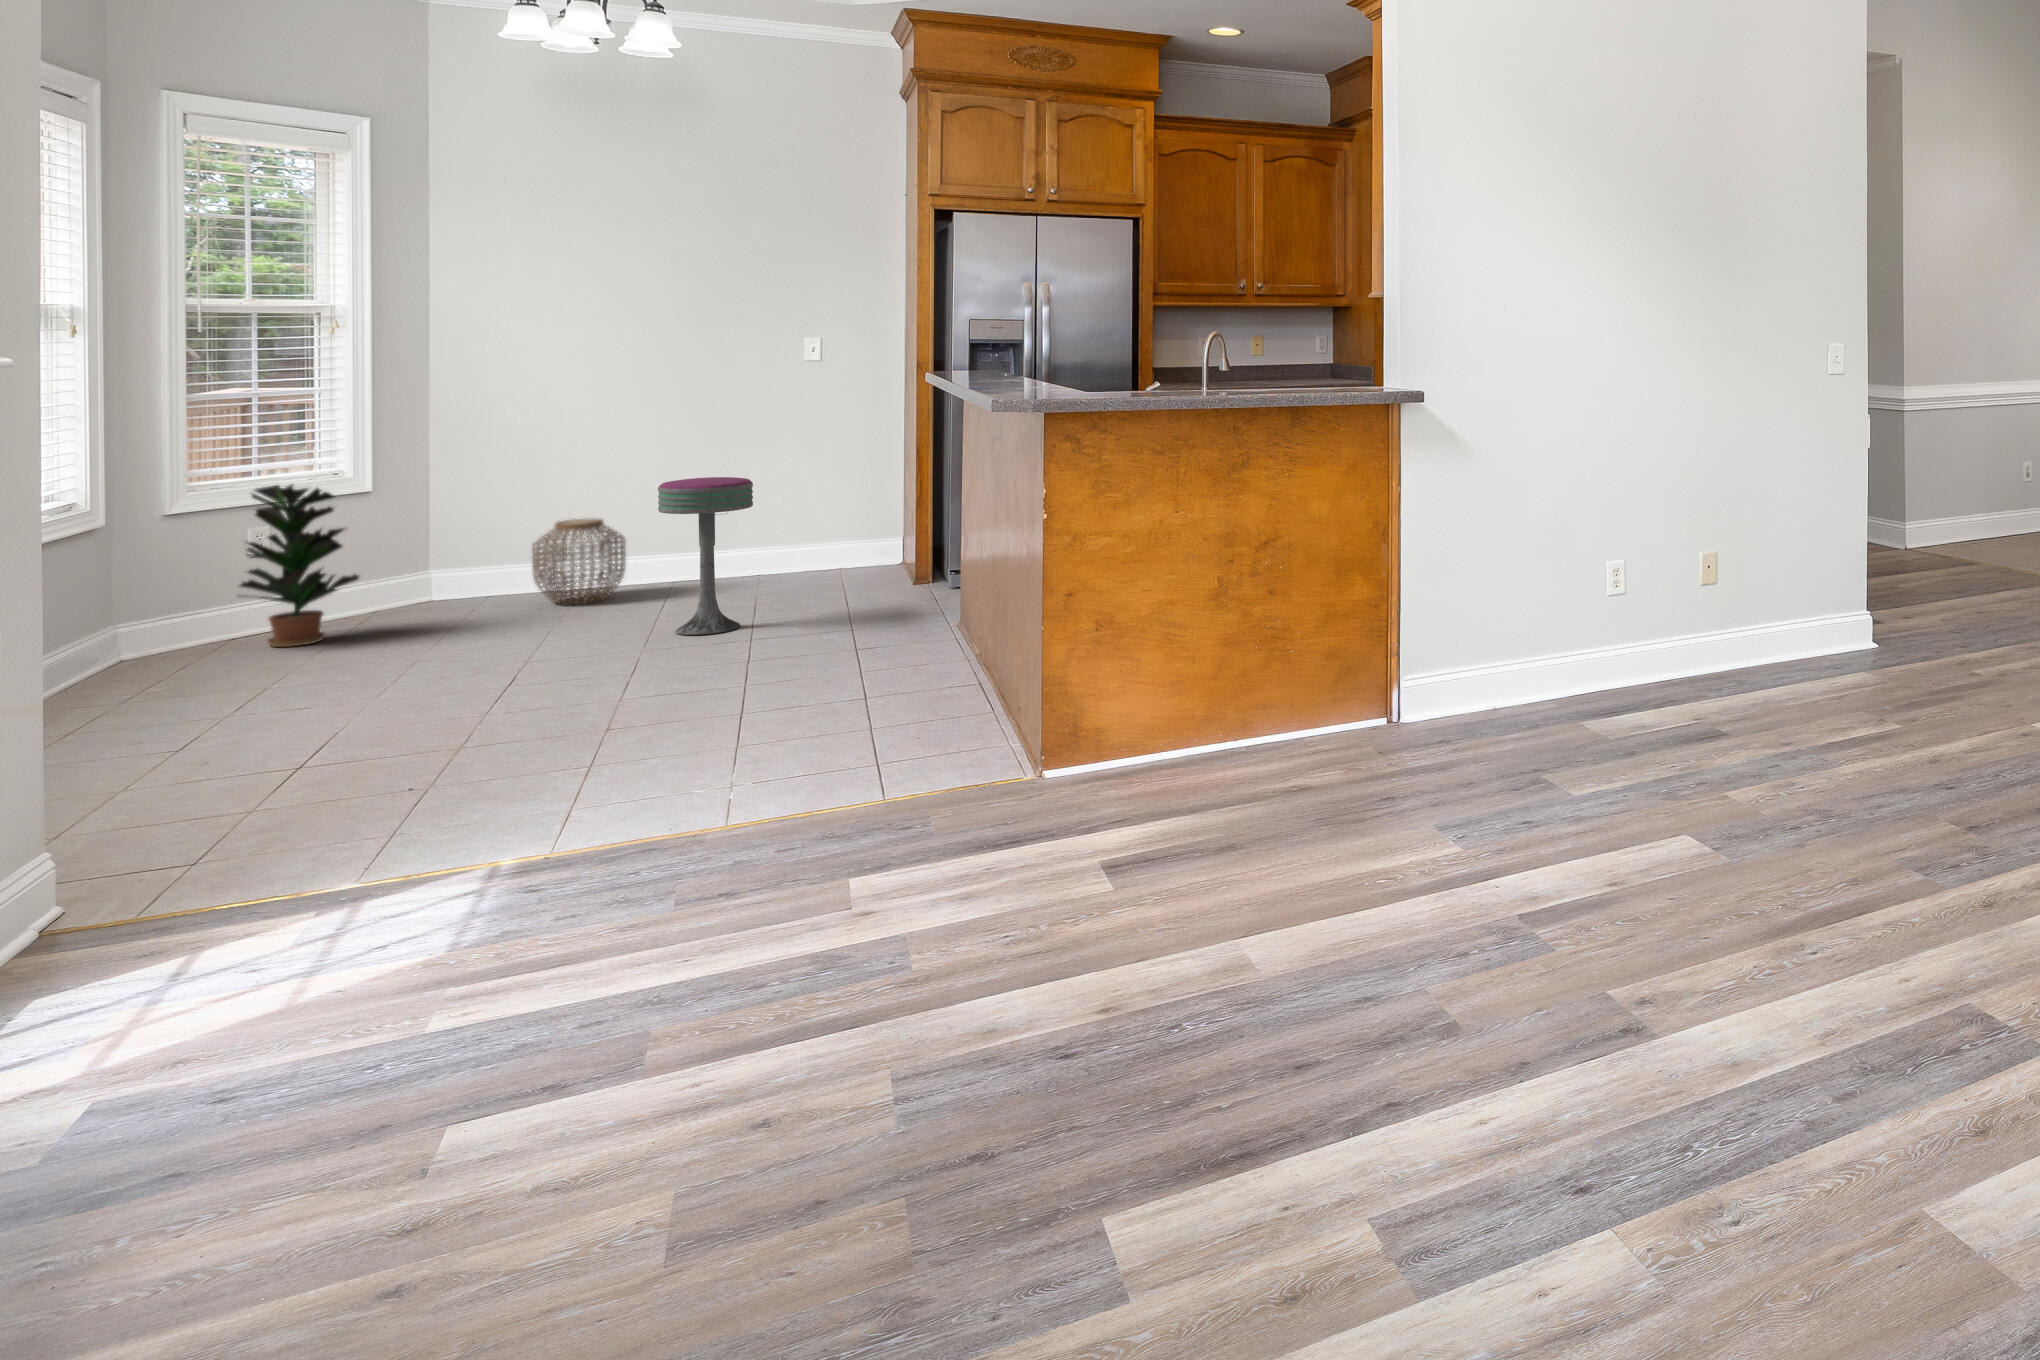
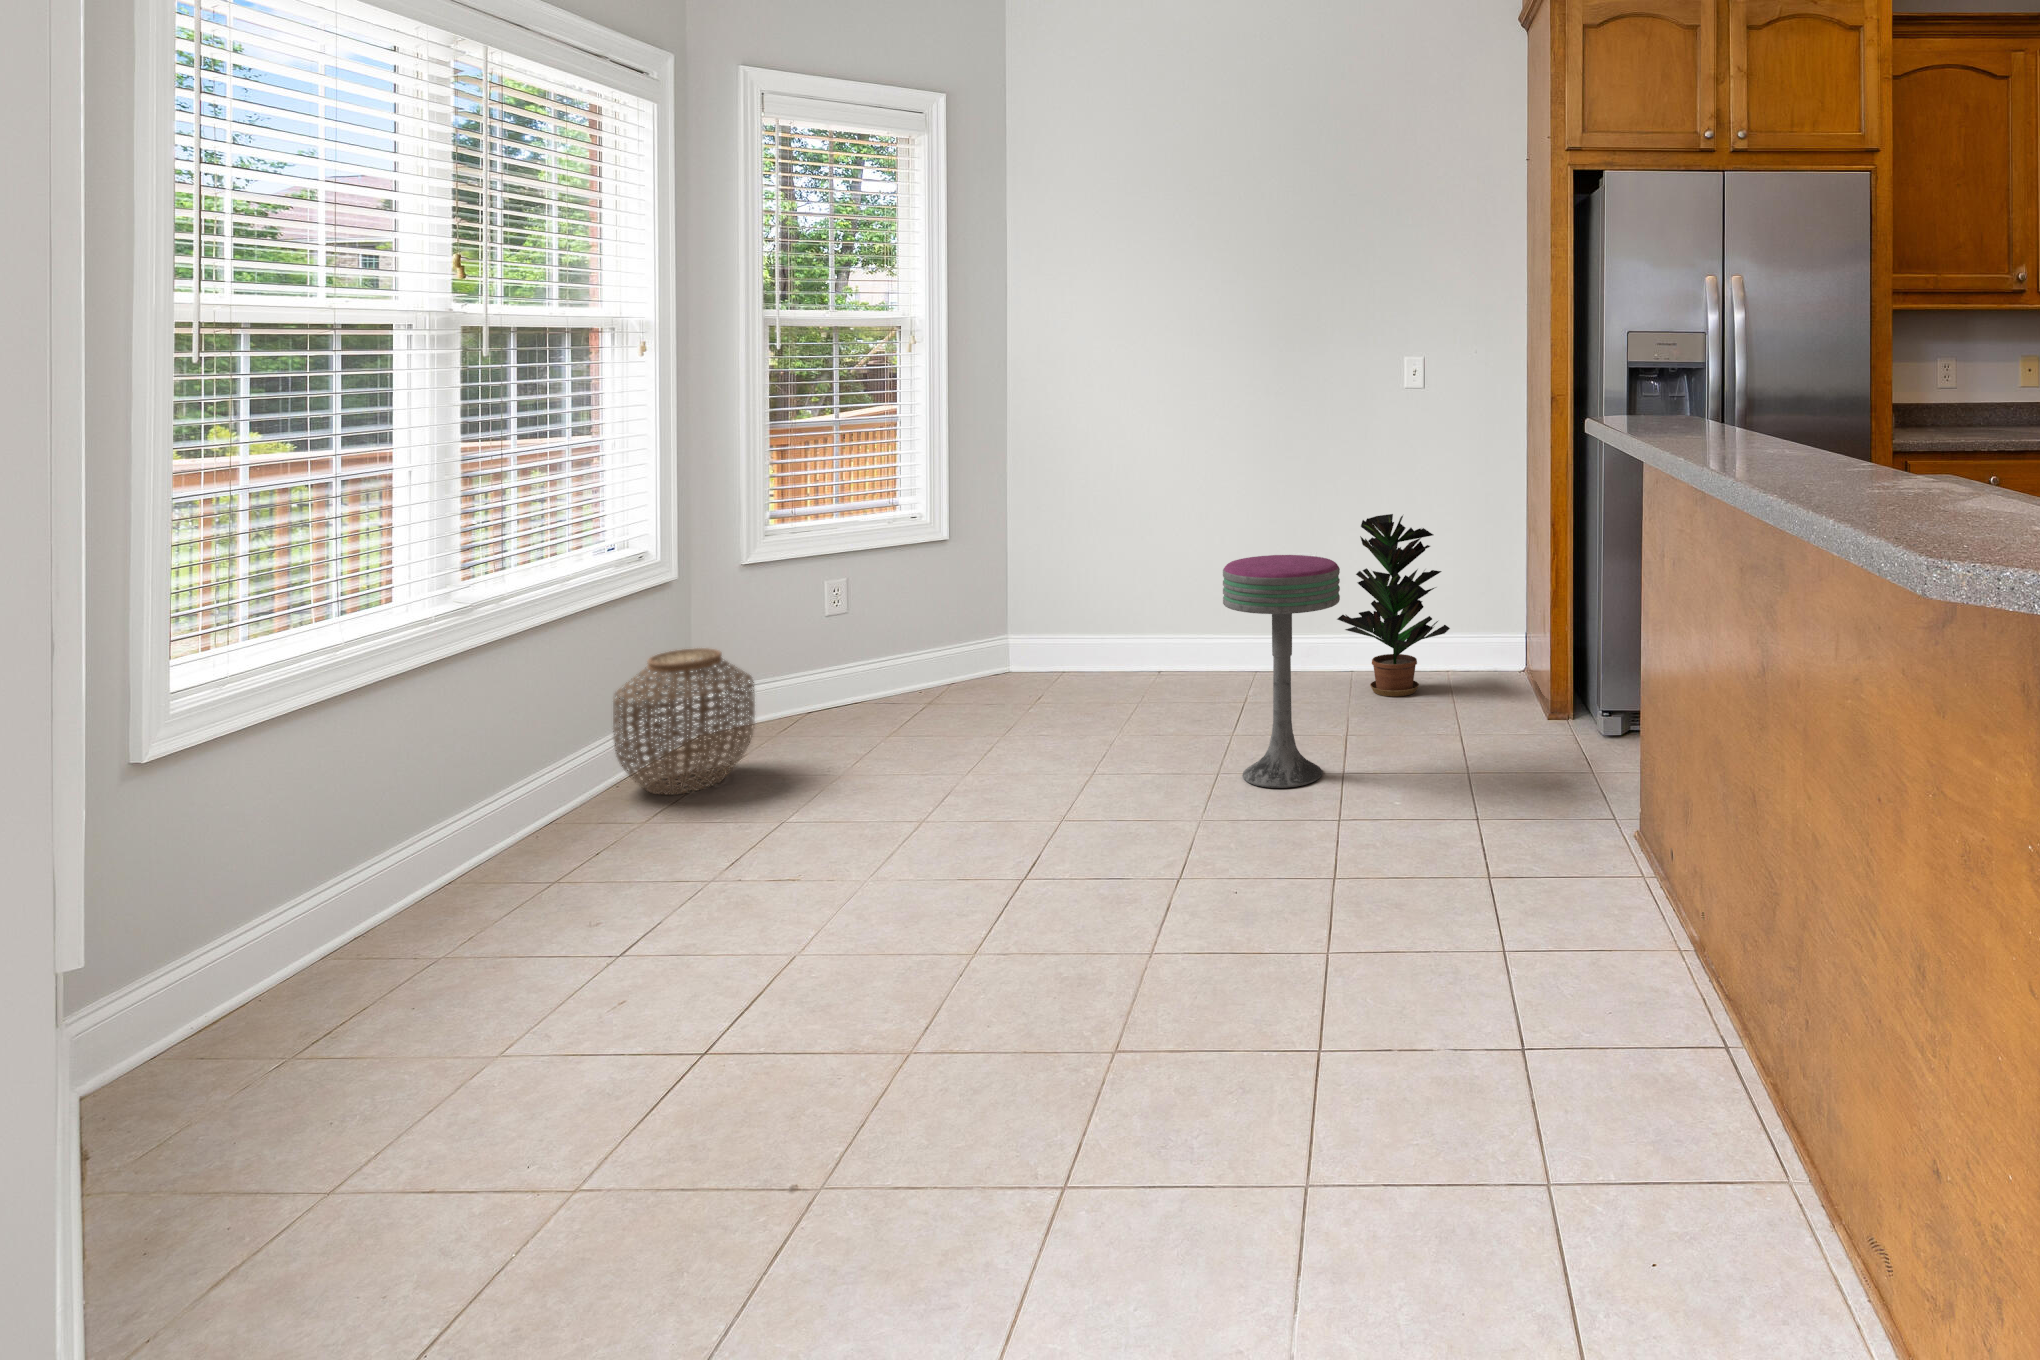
potted plant: present [240,485,359,647] -> present [1337,514,1450,696]
woven basket: present [532,518,626,605] -> present [613,648,755,794]

